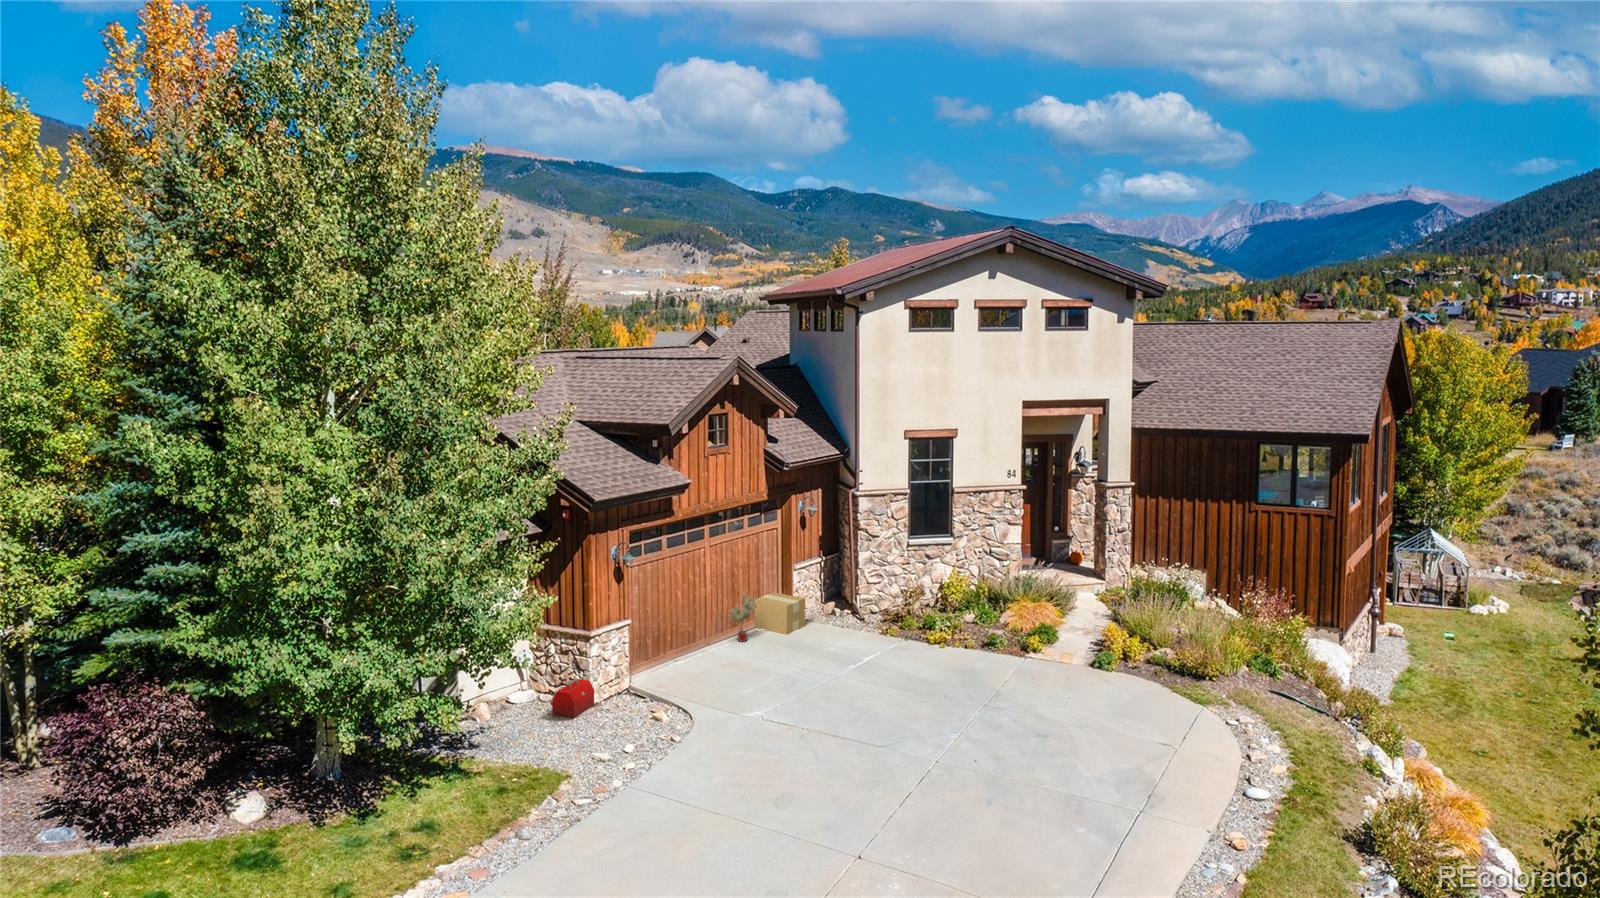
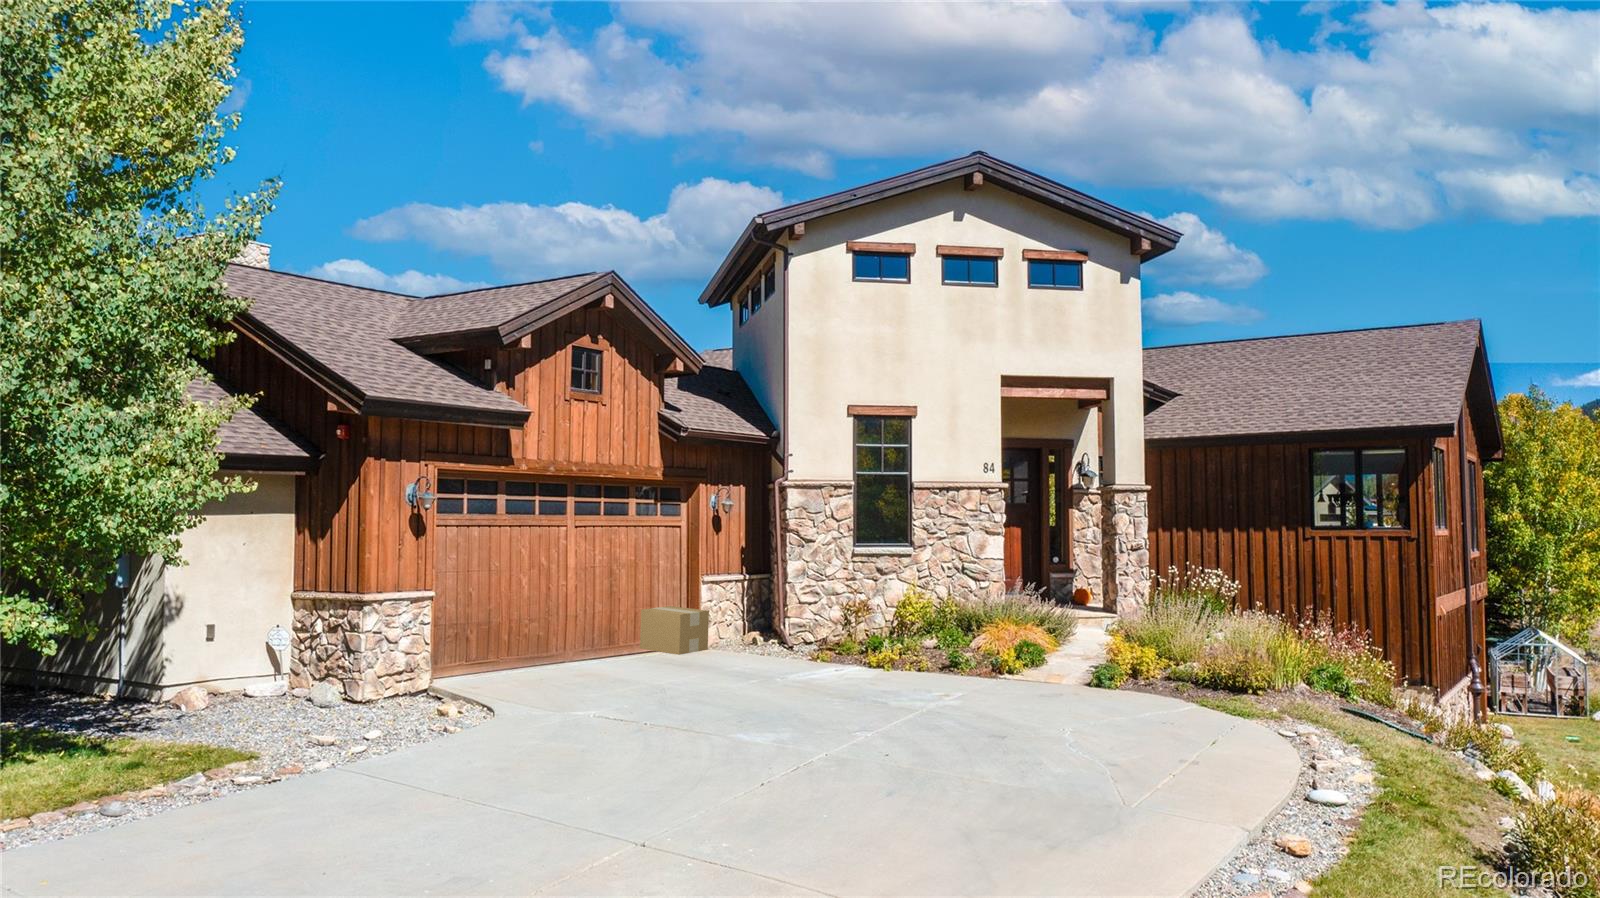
potted tree: present [729,593,757,642] -> none [595,591,639,659]
toolbox: present [552,678,594,719] -> none [296,660,366,713]

